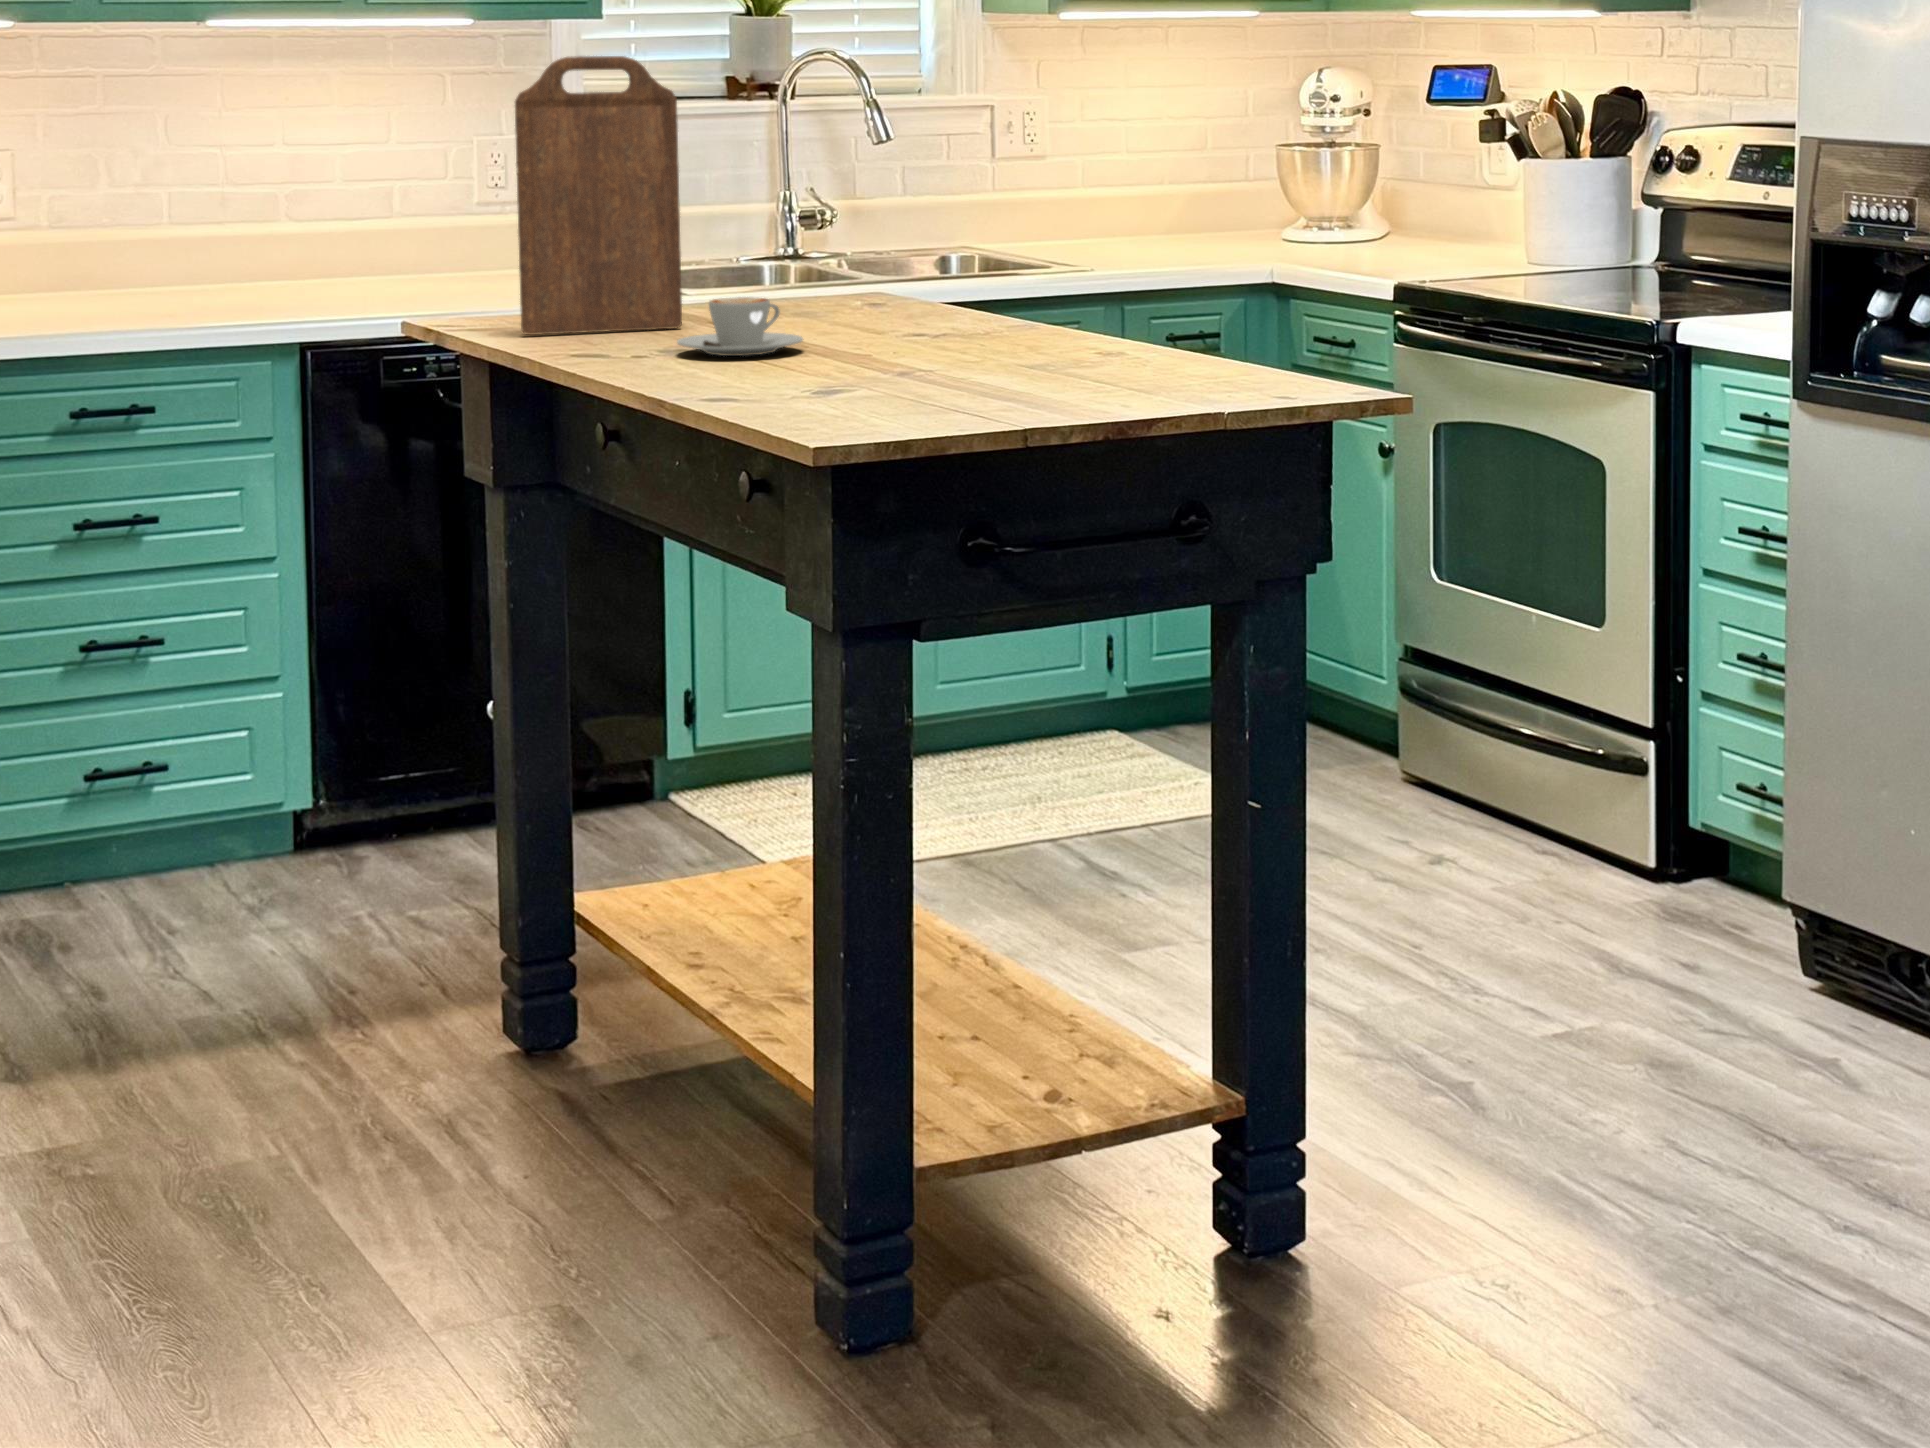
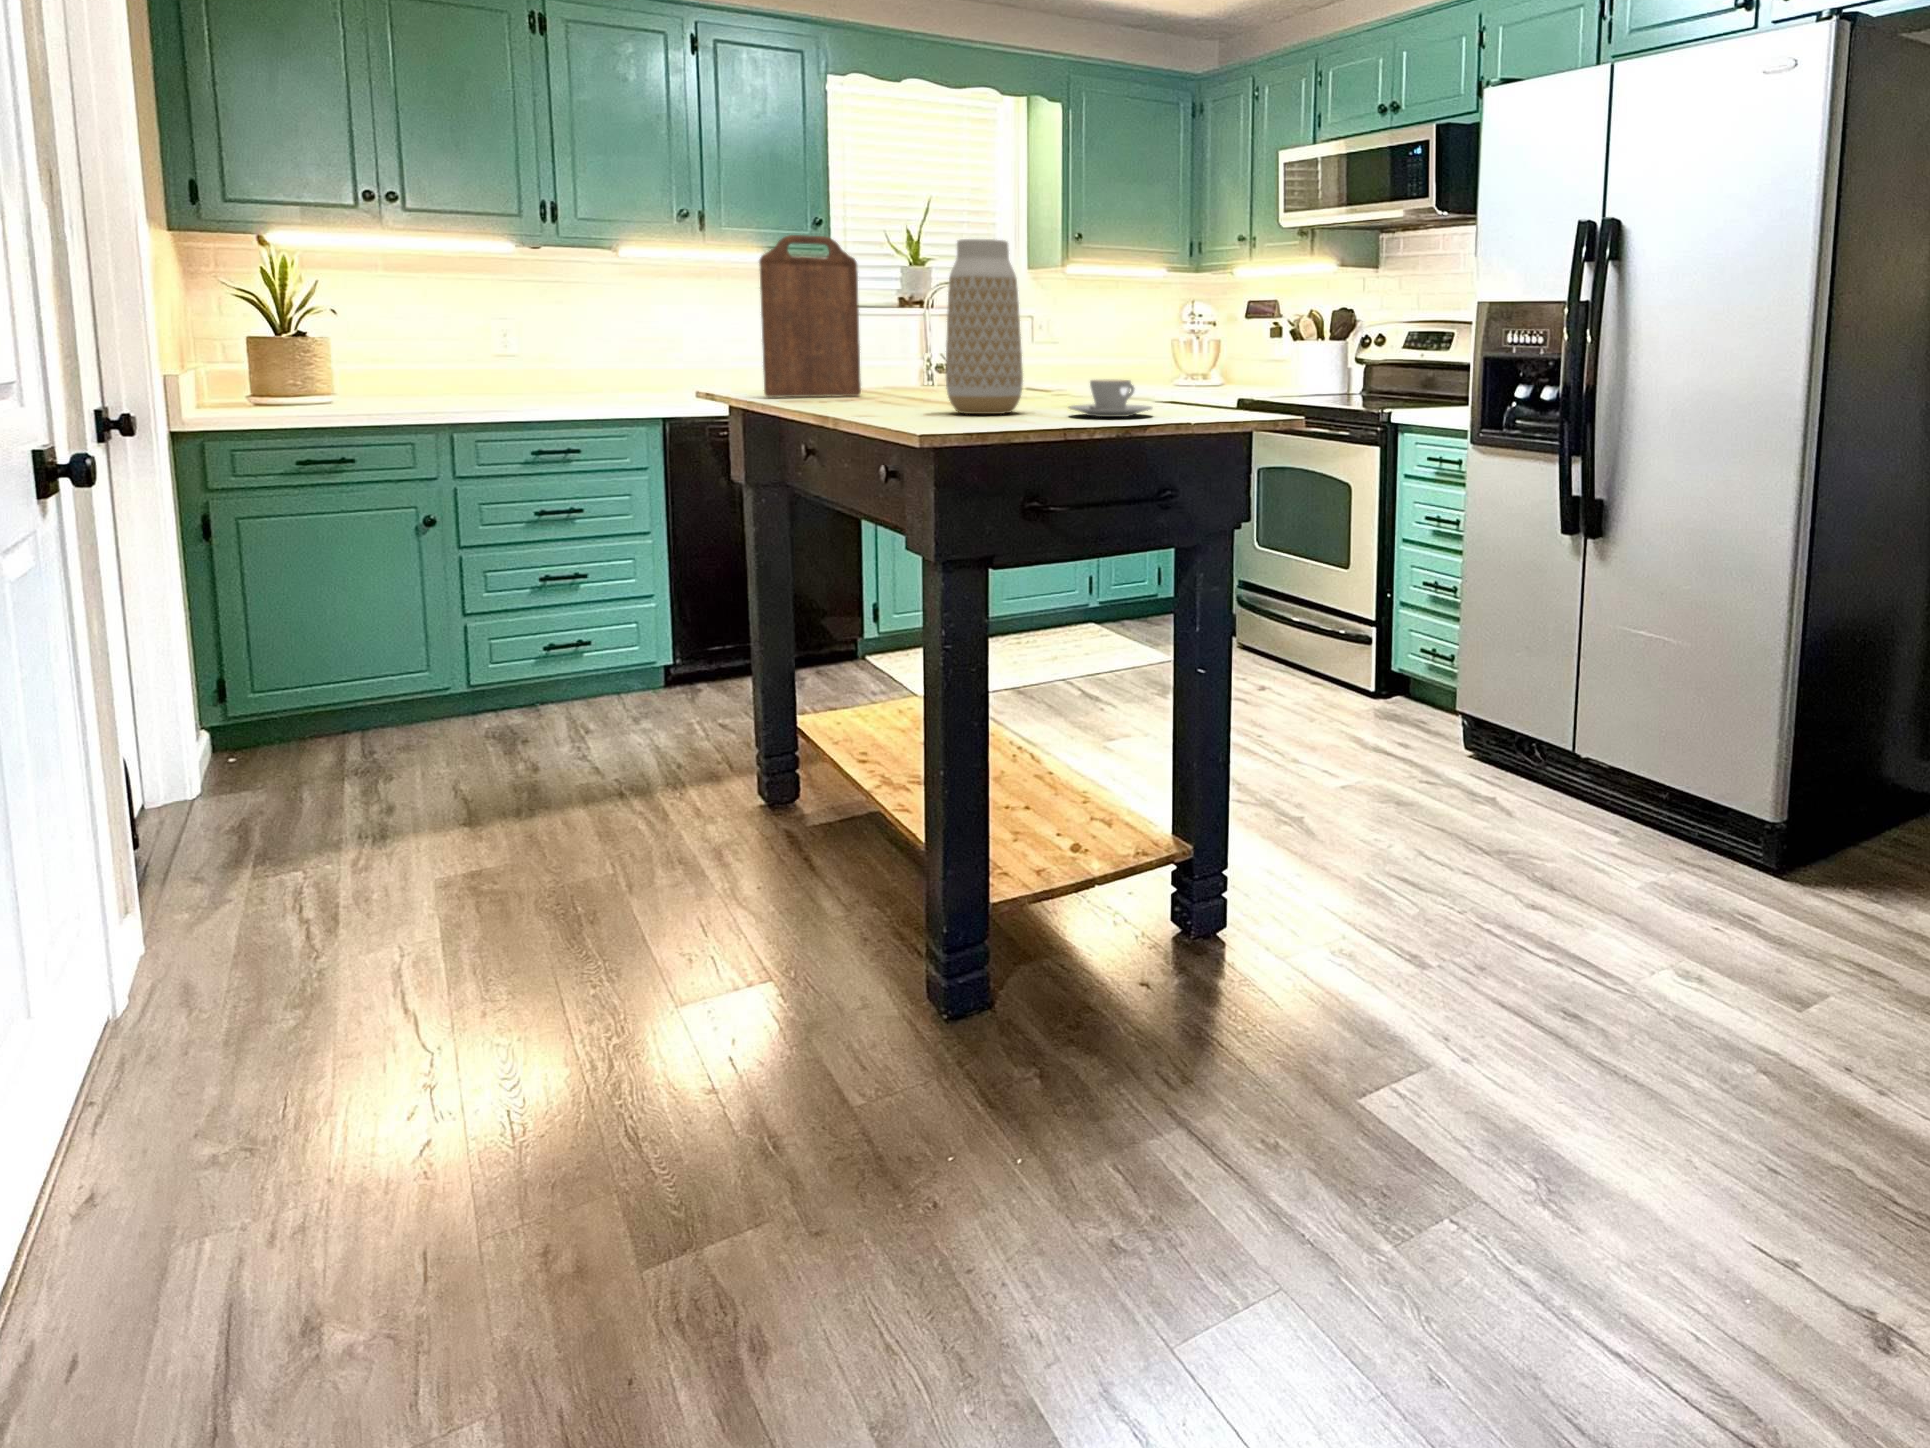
vase: none [837,100,960,384] -> present [946,239,1023,414]
coffee cup: present [677,297,803,356] -> present [1069,379,1152,417]

